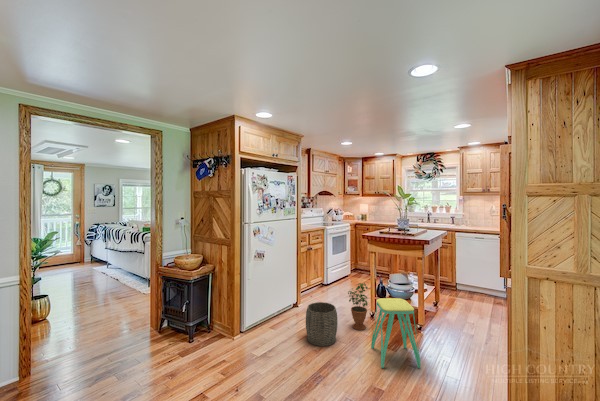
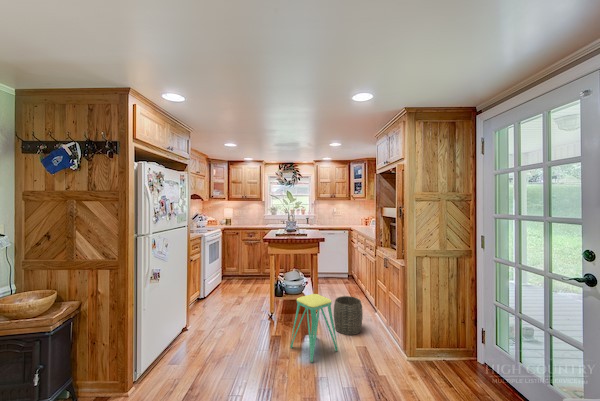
potted plant: present [348,283,368,330] -> none [255,284,275,335]
woven basket: present [306,302,338,346] -> present [334,296,363,335]

